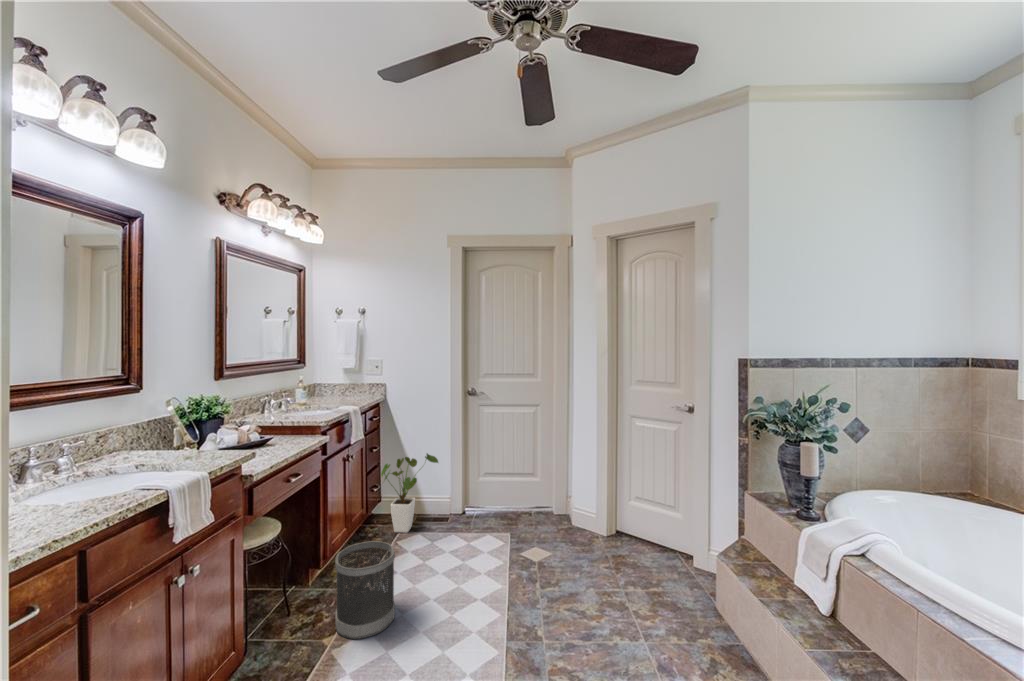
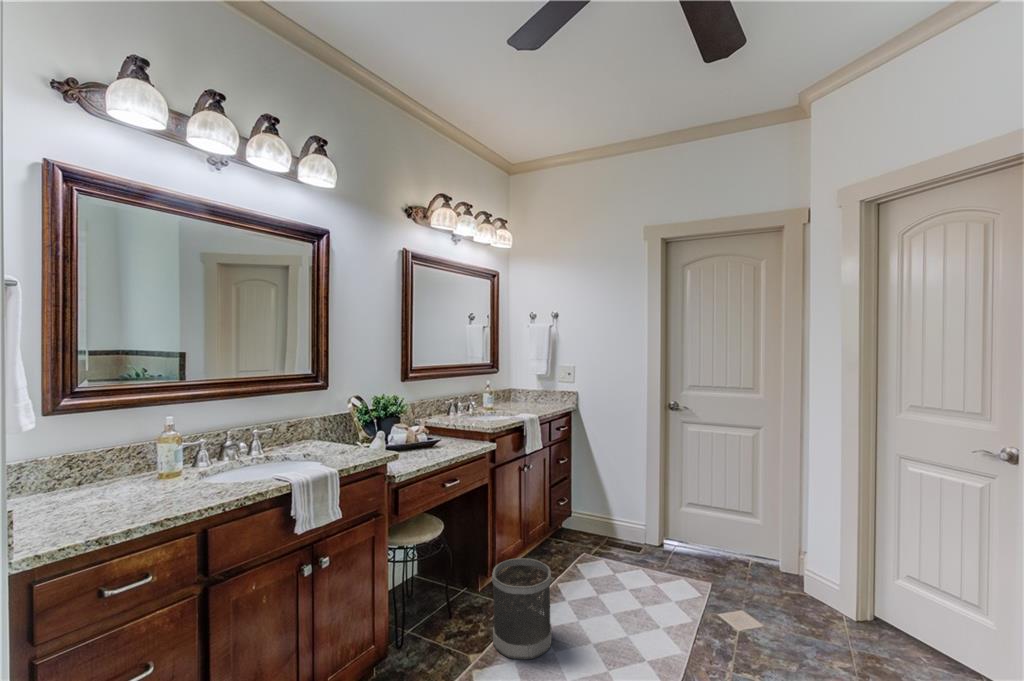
house plant: present [381,453,438,533] -> none [558,470,627,556]

